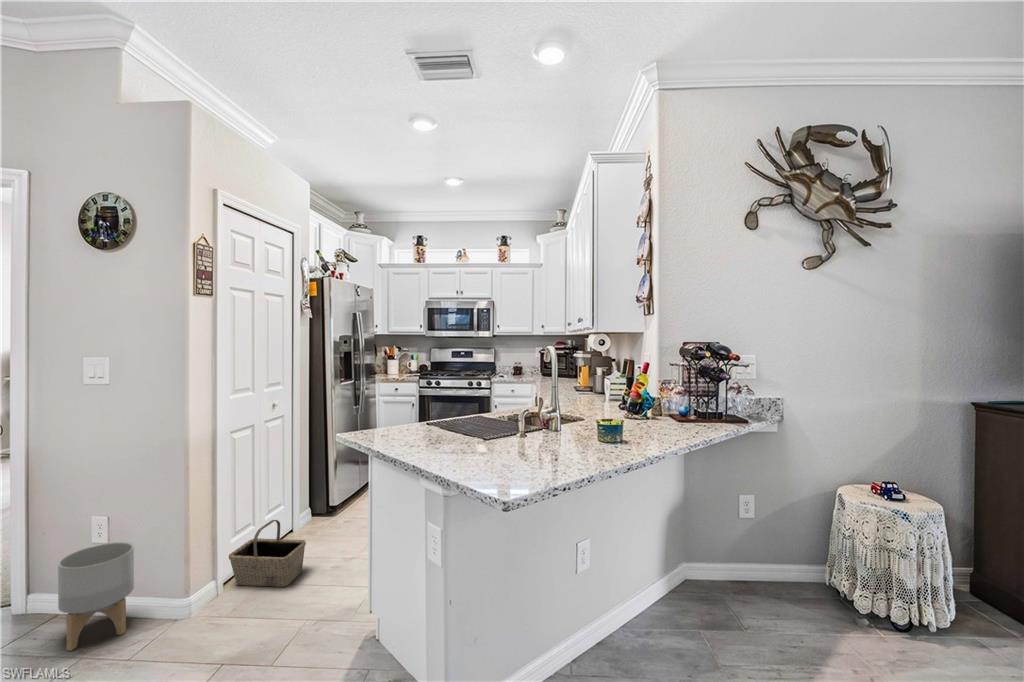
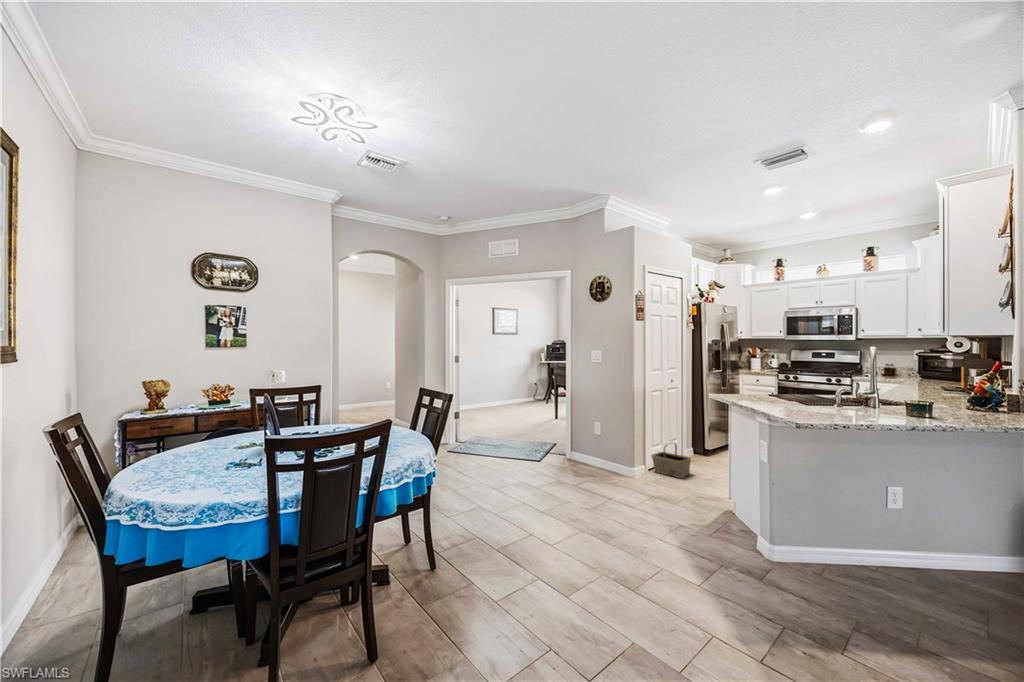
planter: present [58,542,134,651] -> none [587,435,612,475]

